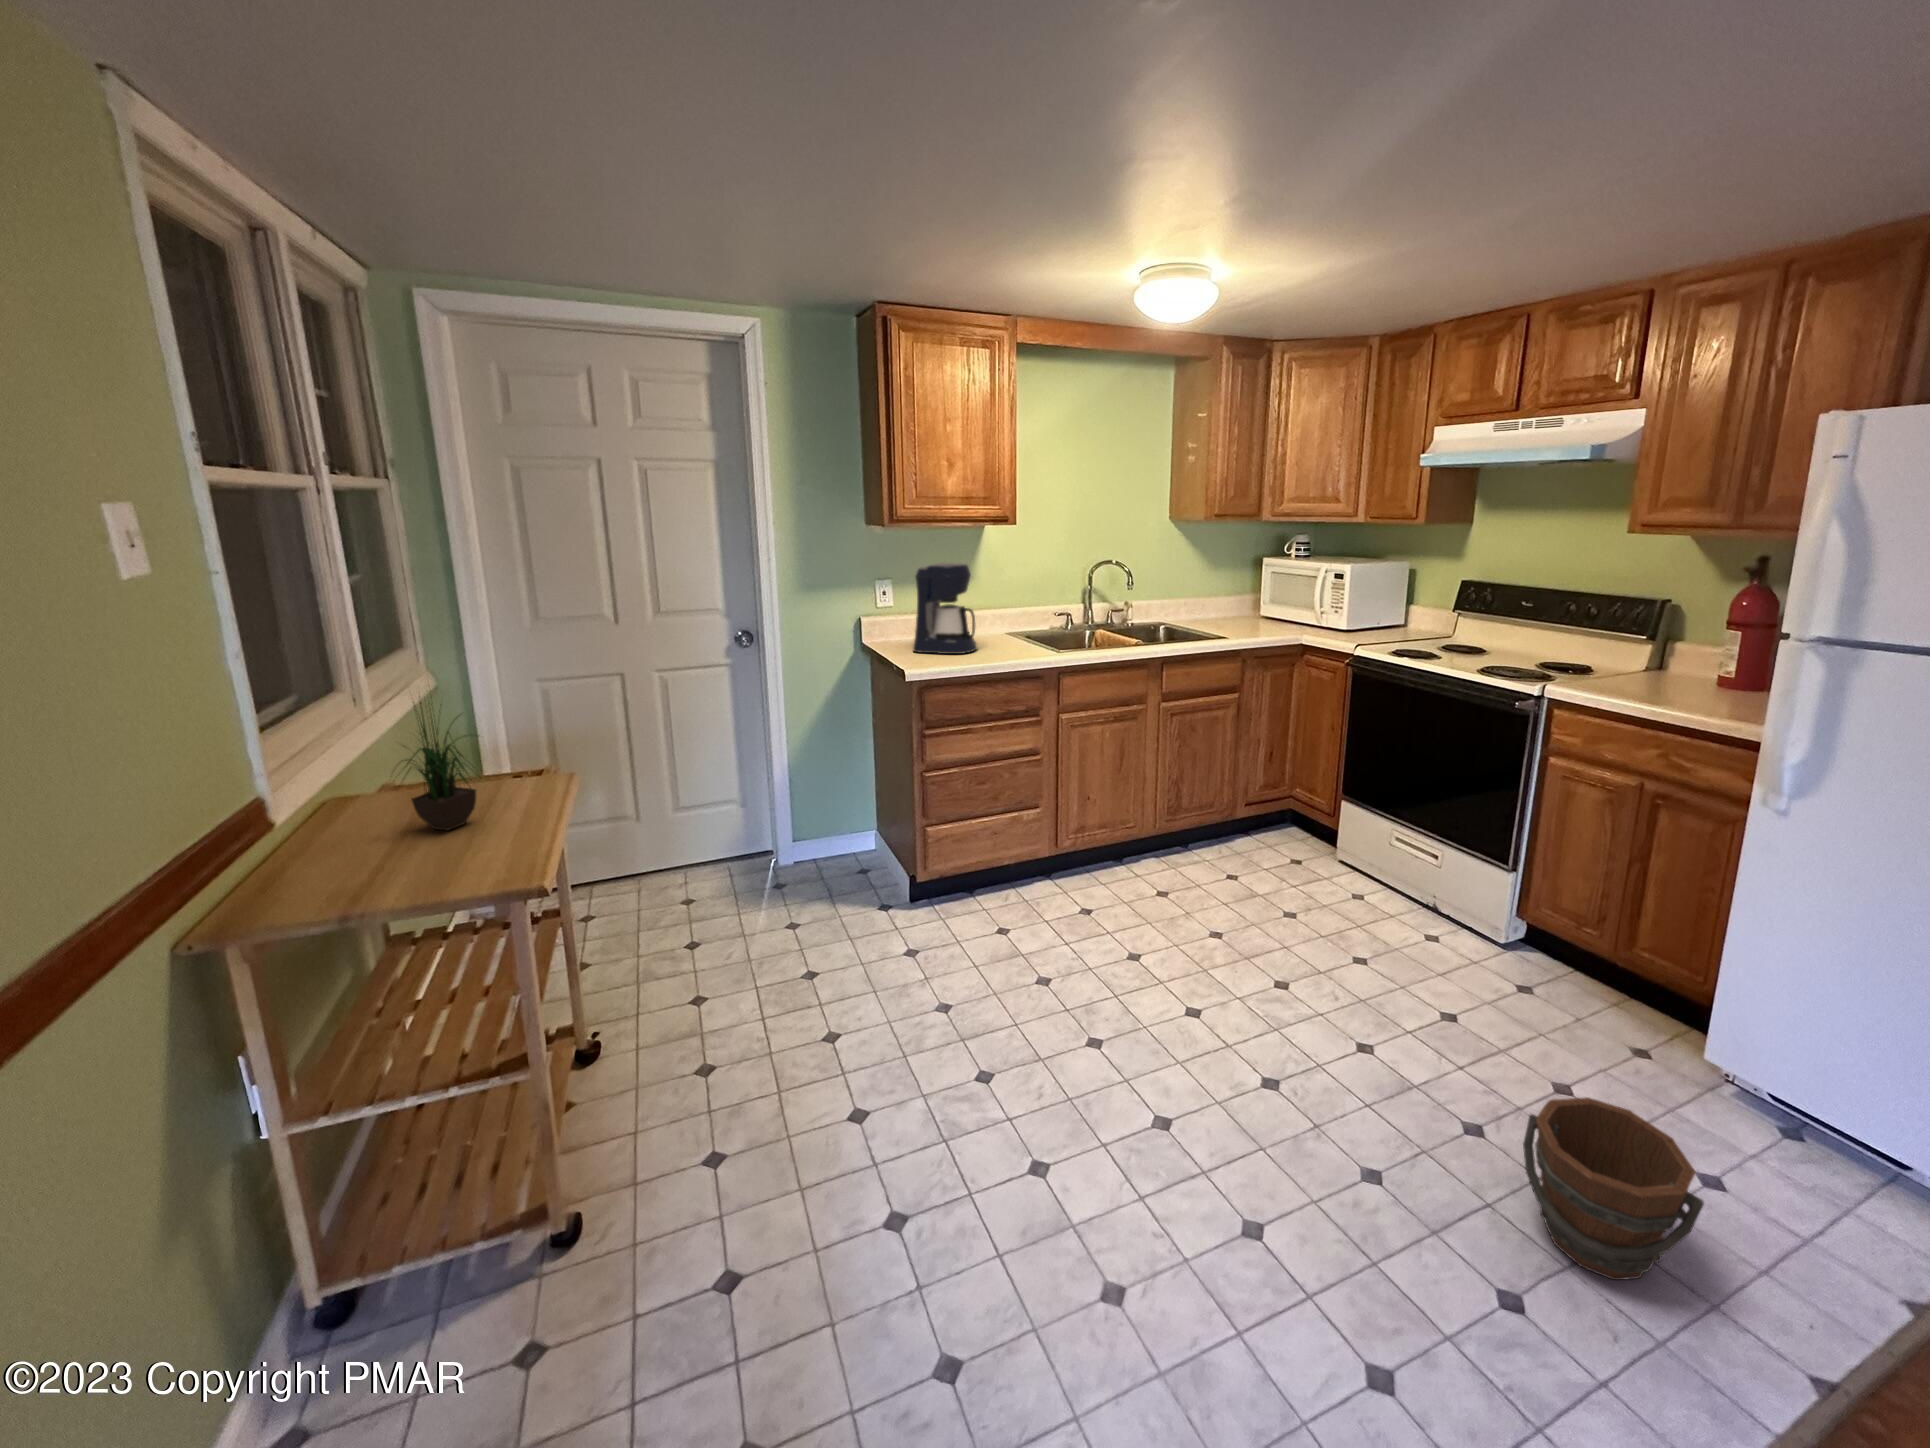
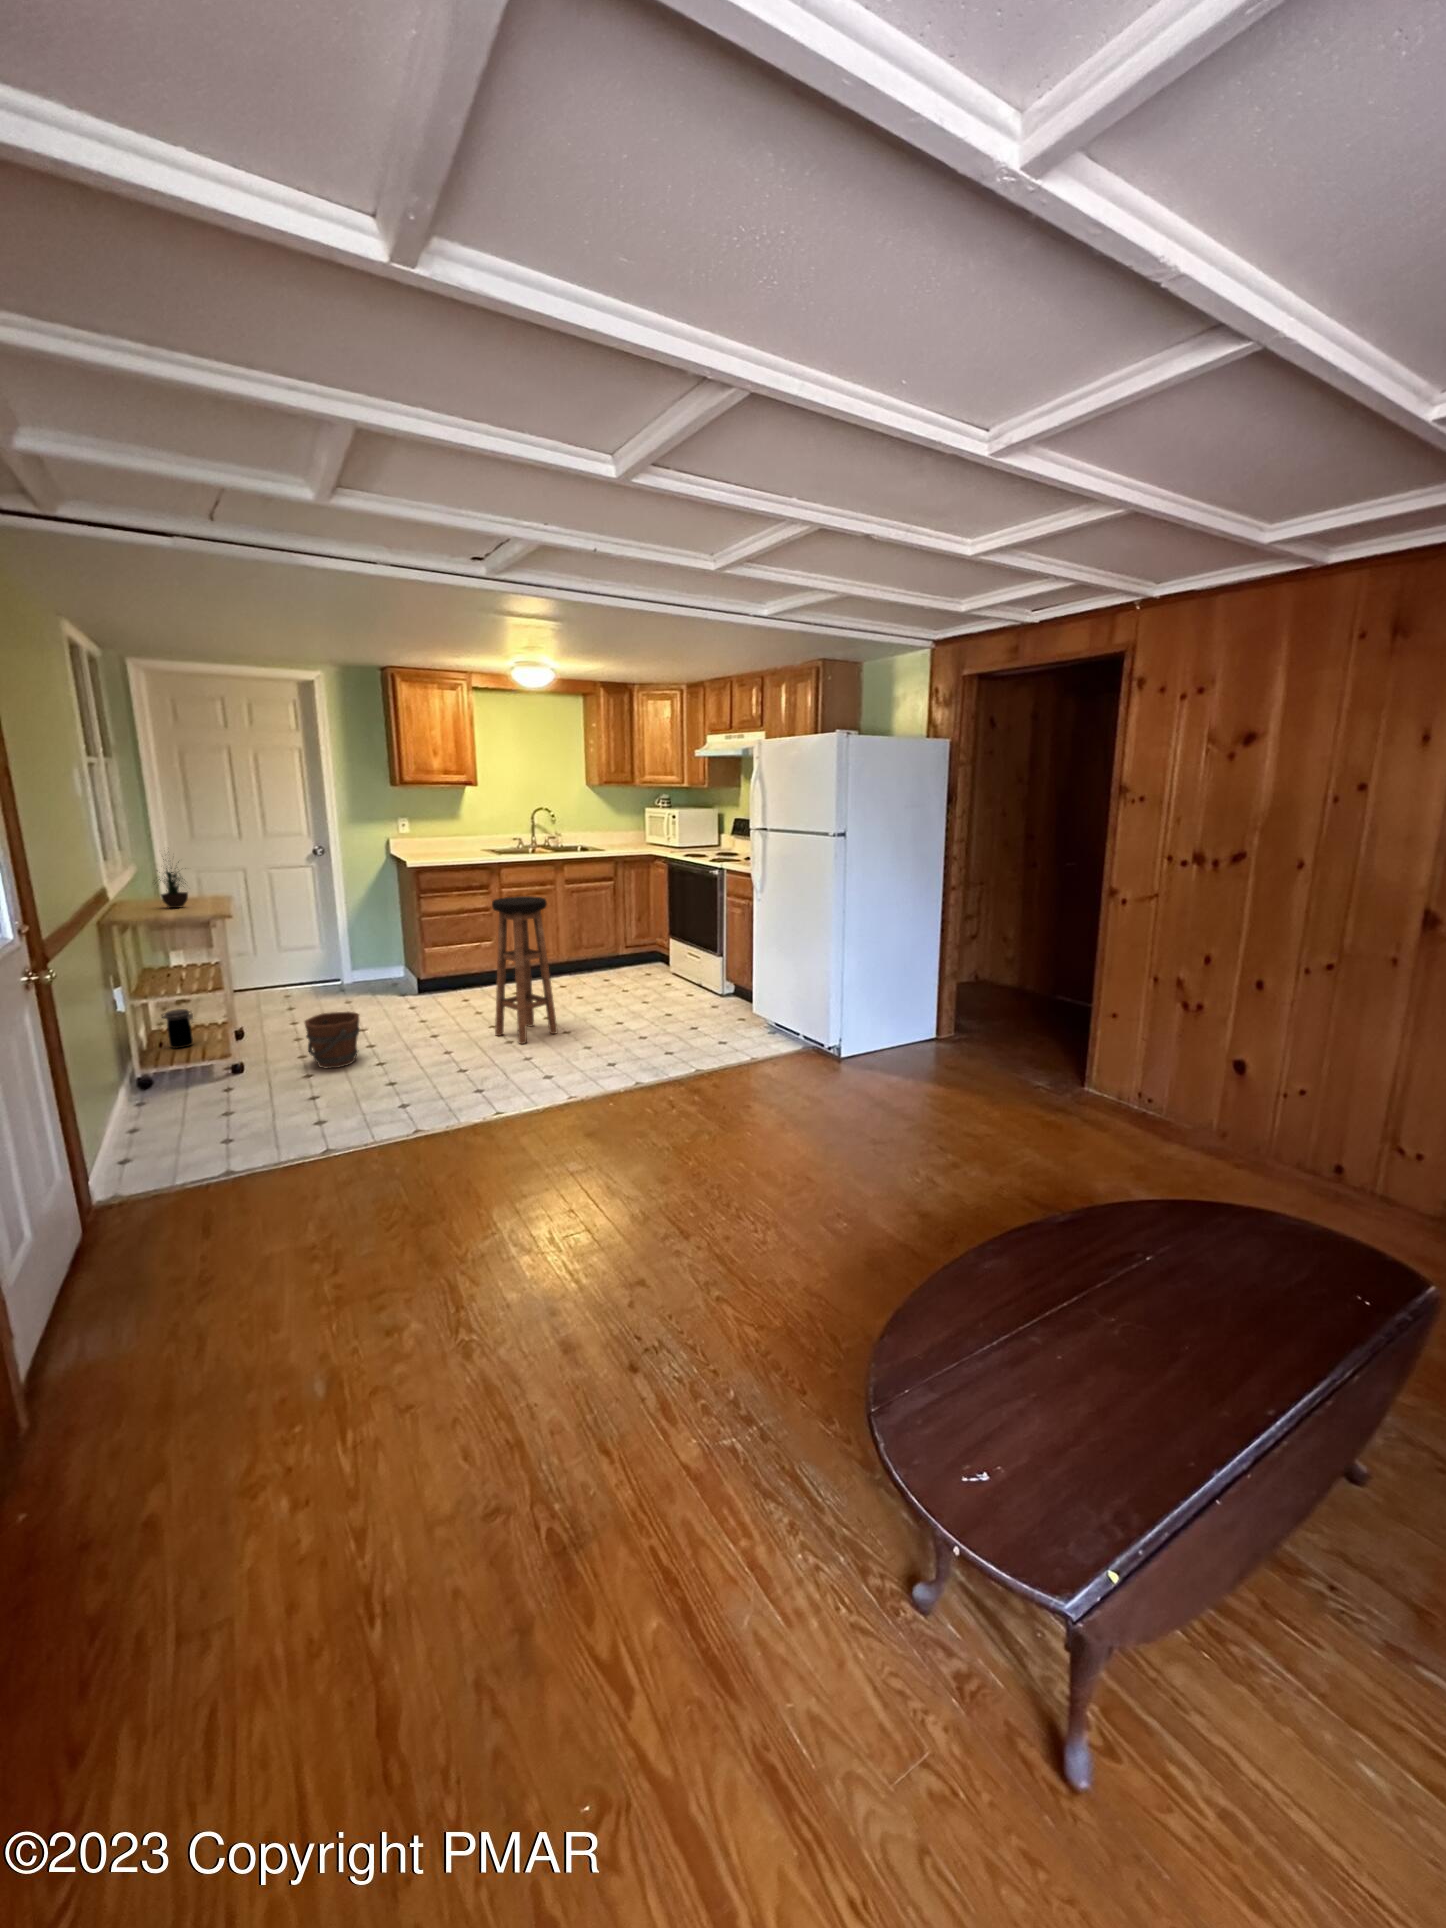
coffee maker: present [913,563,977,654] -> none [417,807,457,857]
bar stool: none [1122,780,1270,1140] -> present [492,896,558,1044]
jar: none [404,1073,480,1179] -> present [162,1009,193,1048]
bucket: present [1523,1097,1704,1280] -> present [304,1012,360,1068]

